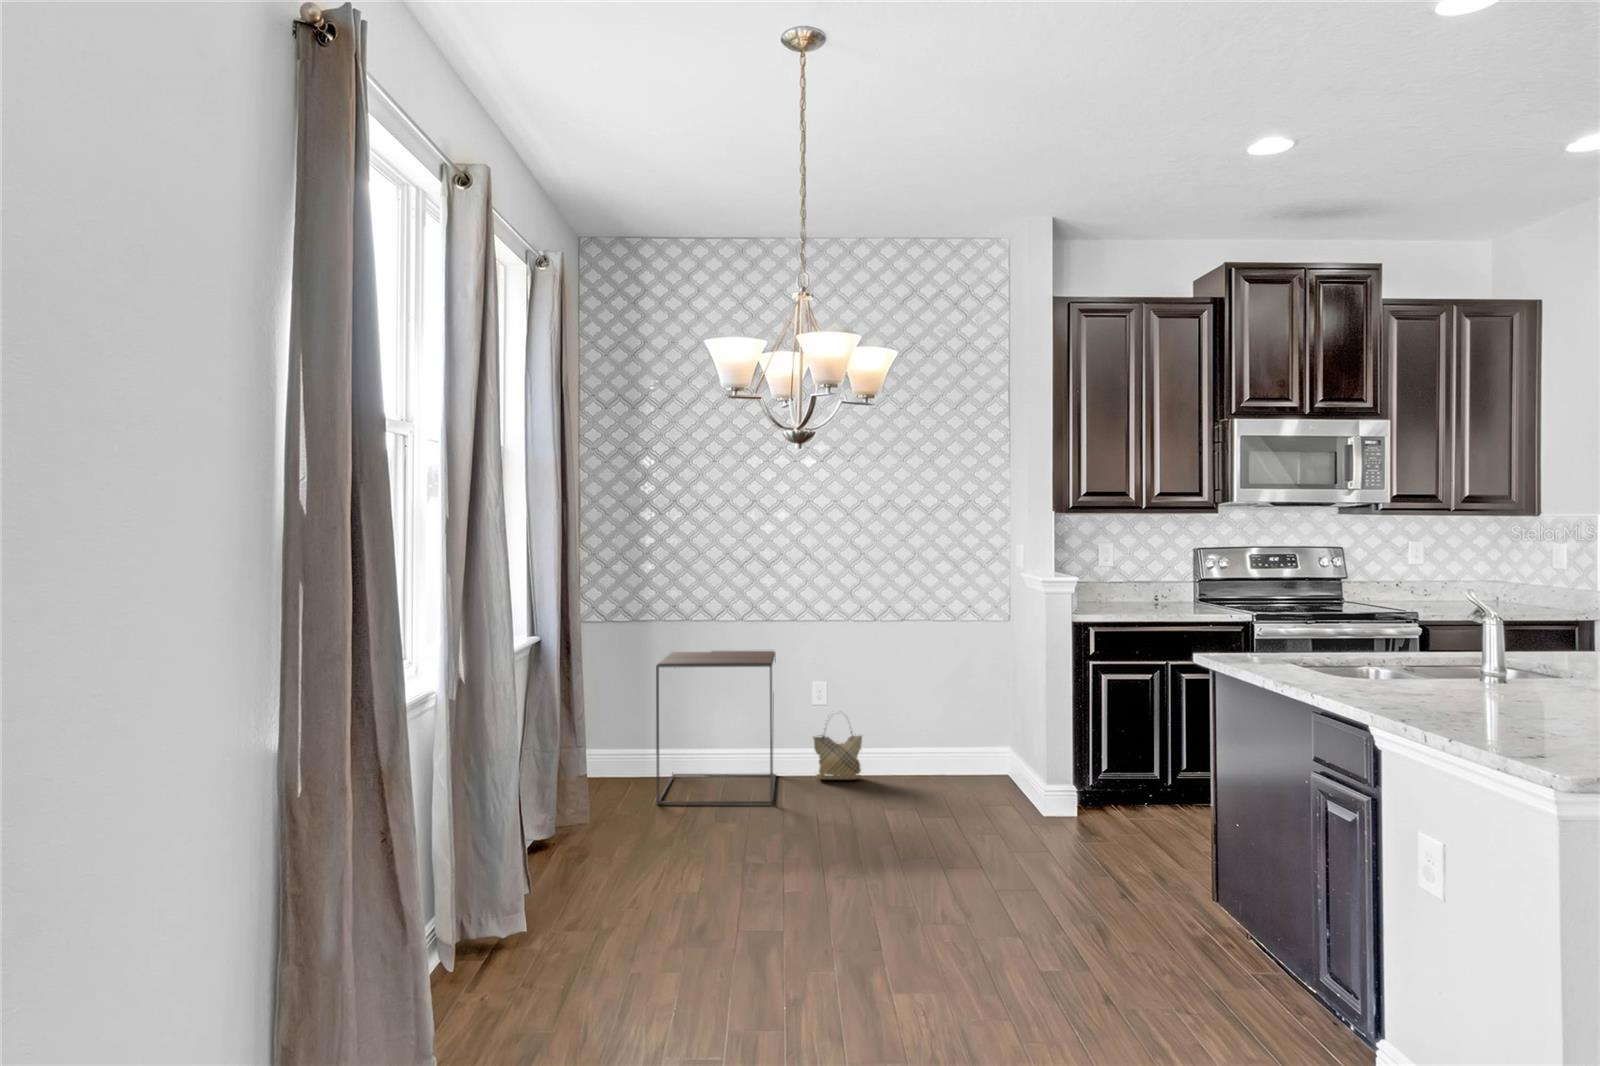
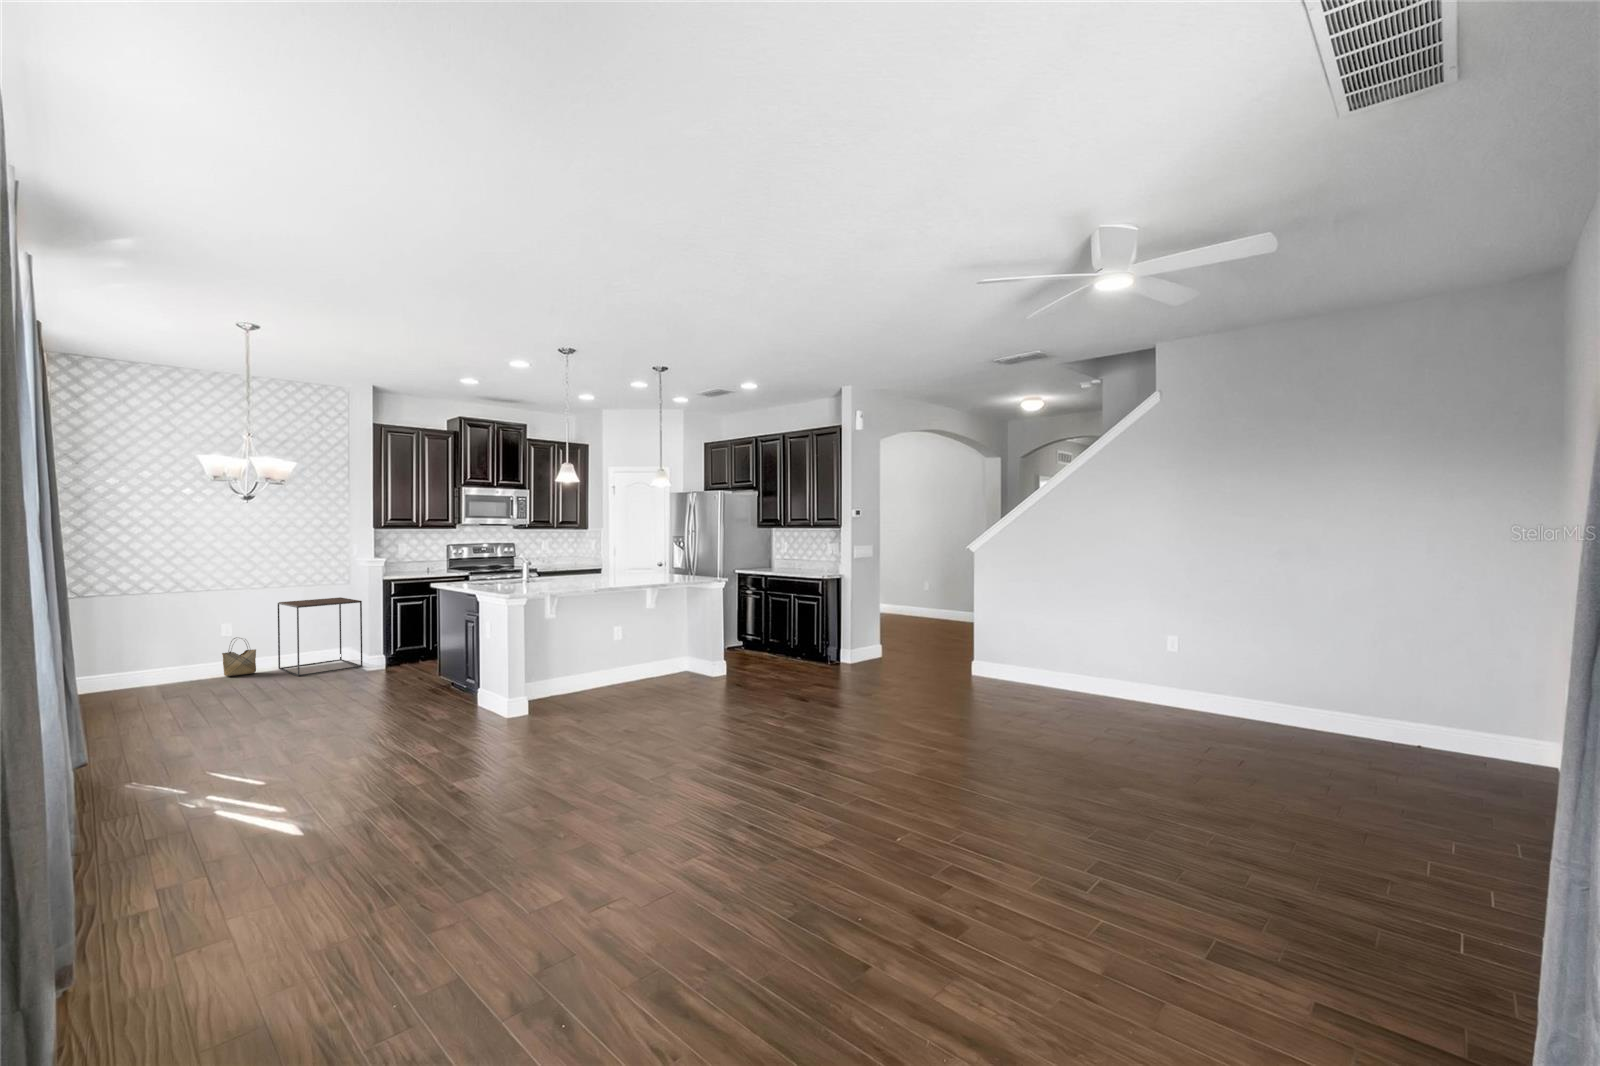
side table: present [656,651,776,805] -> present [278,597,363,676]

